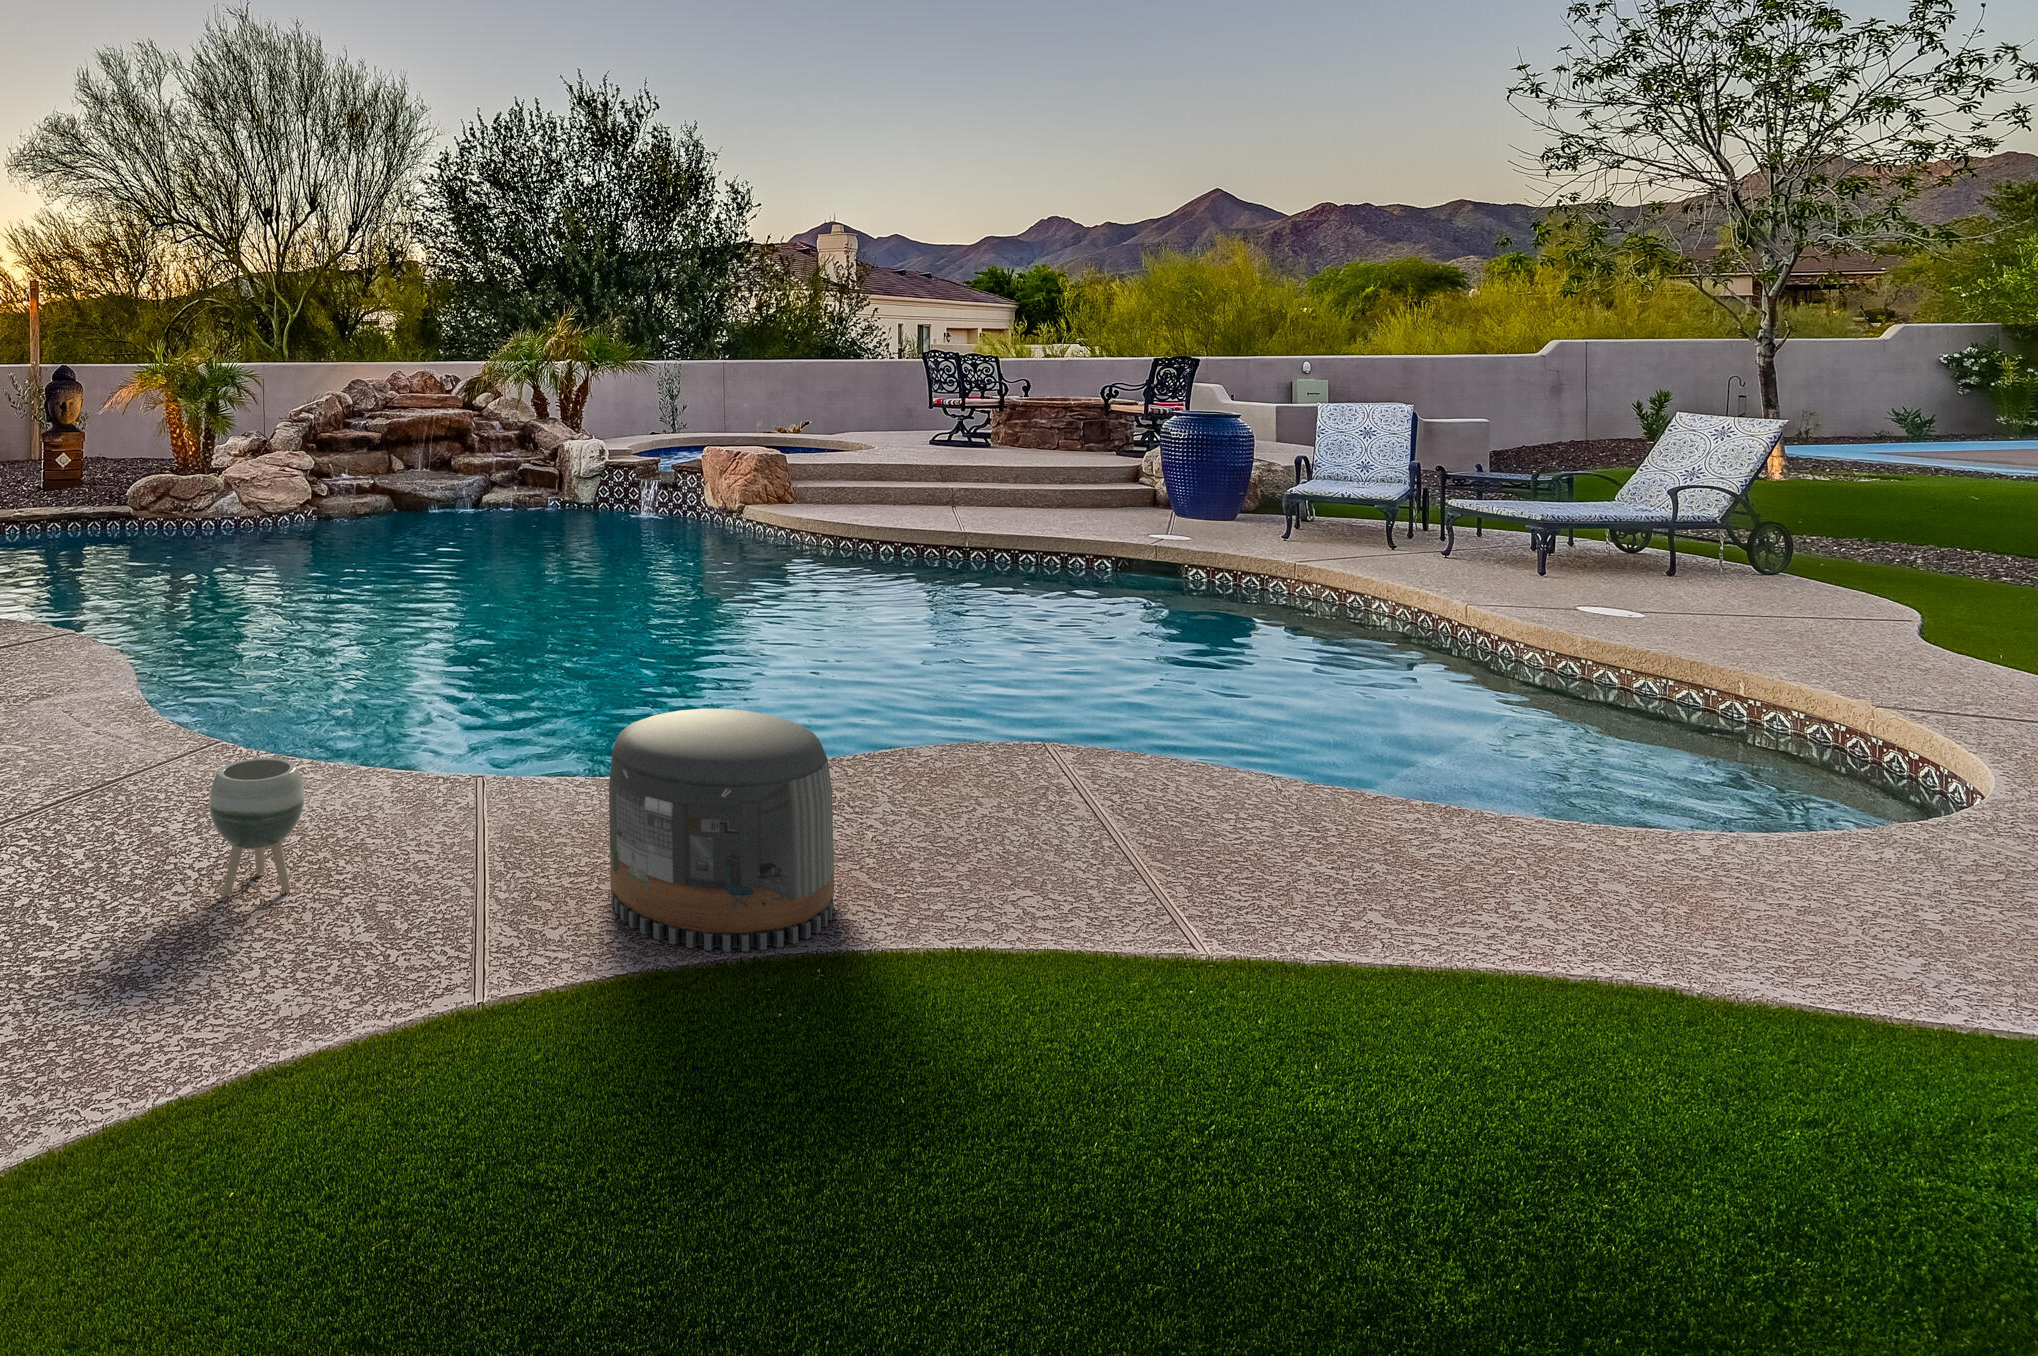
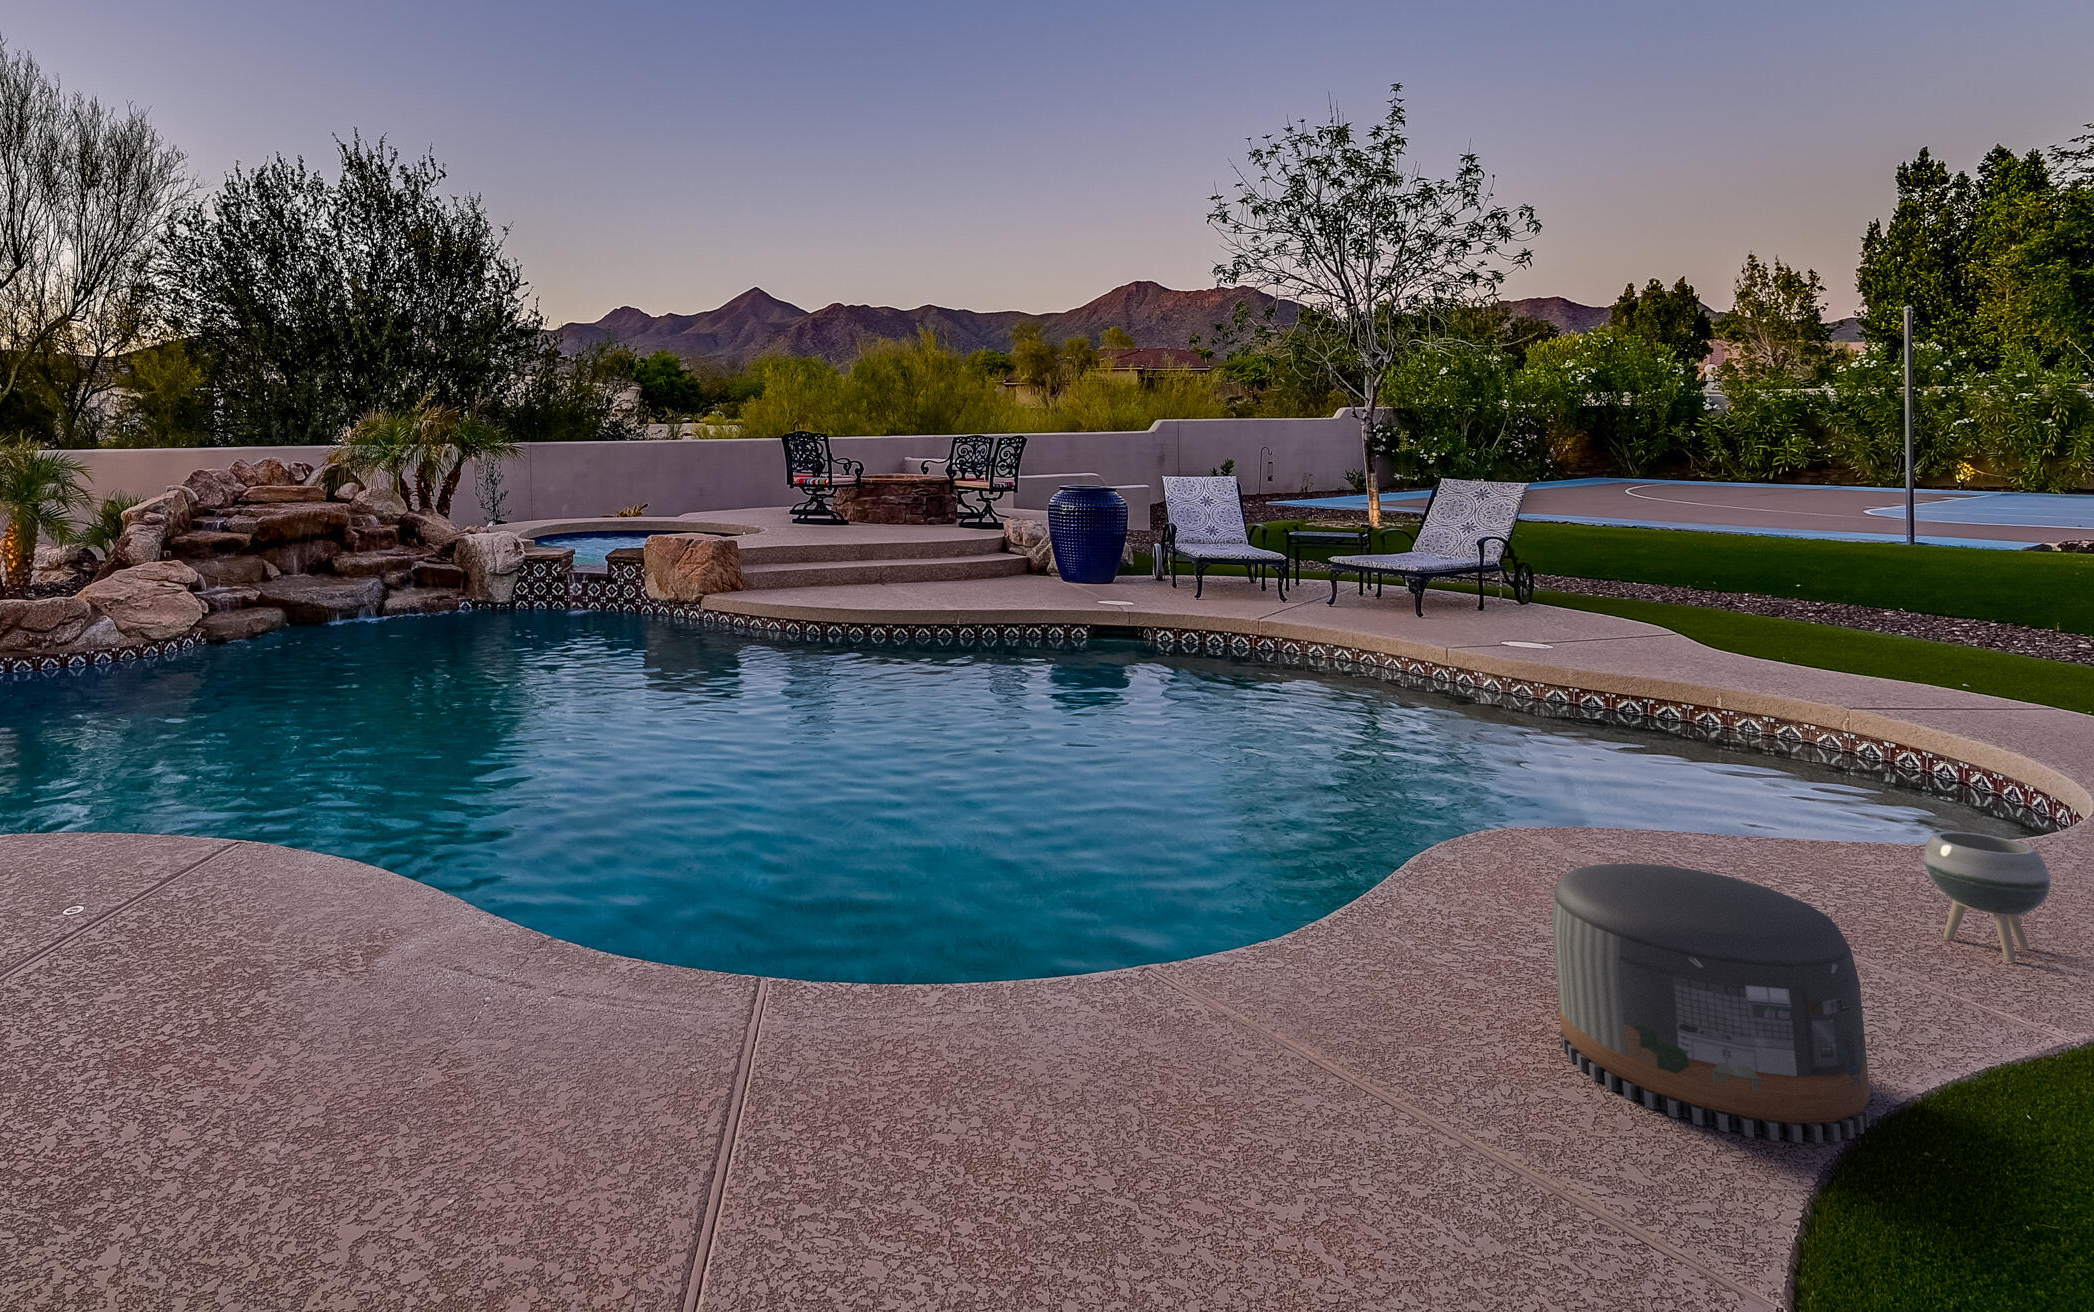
planter: present [209,758,305,896] -> present [1924,832,2050,962]

